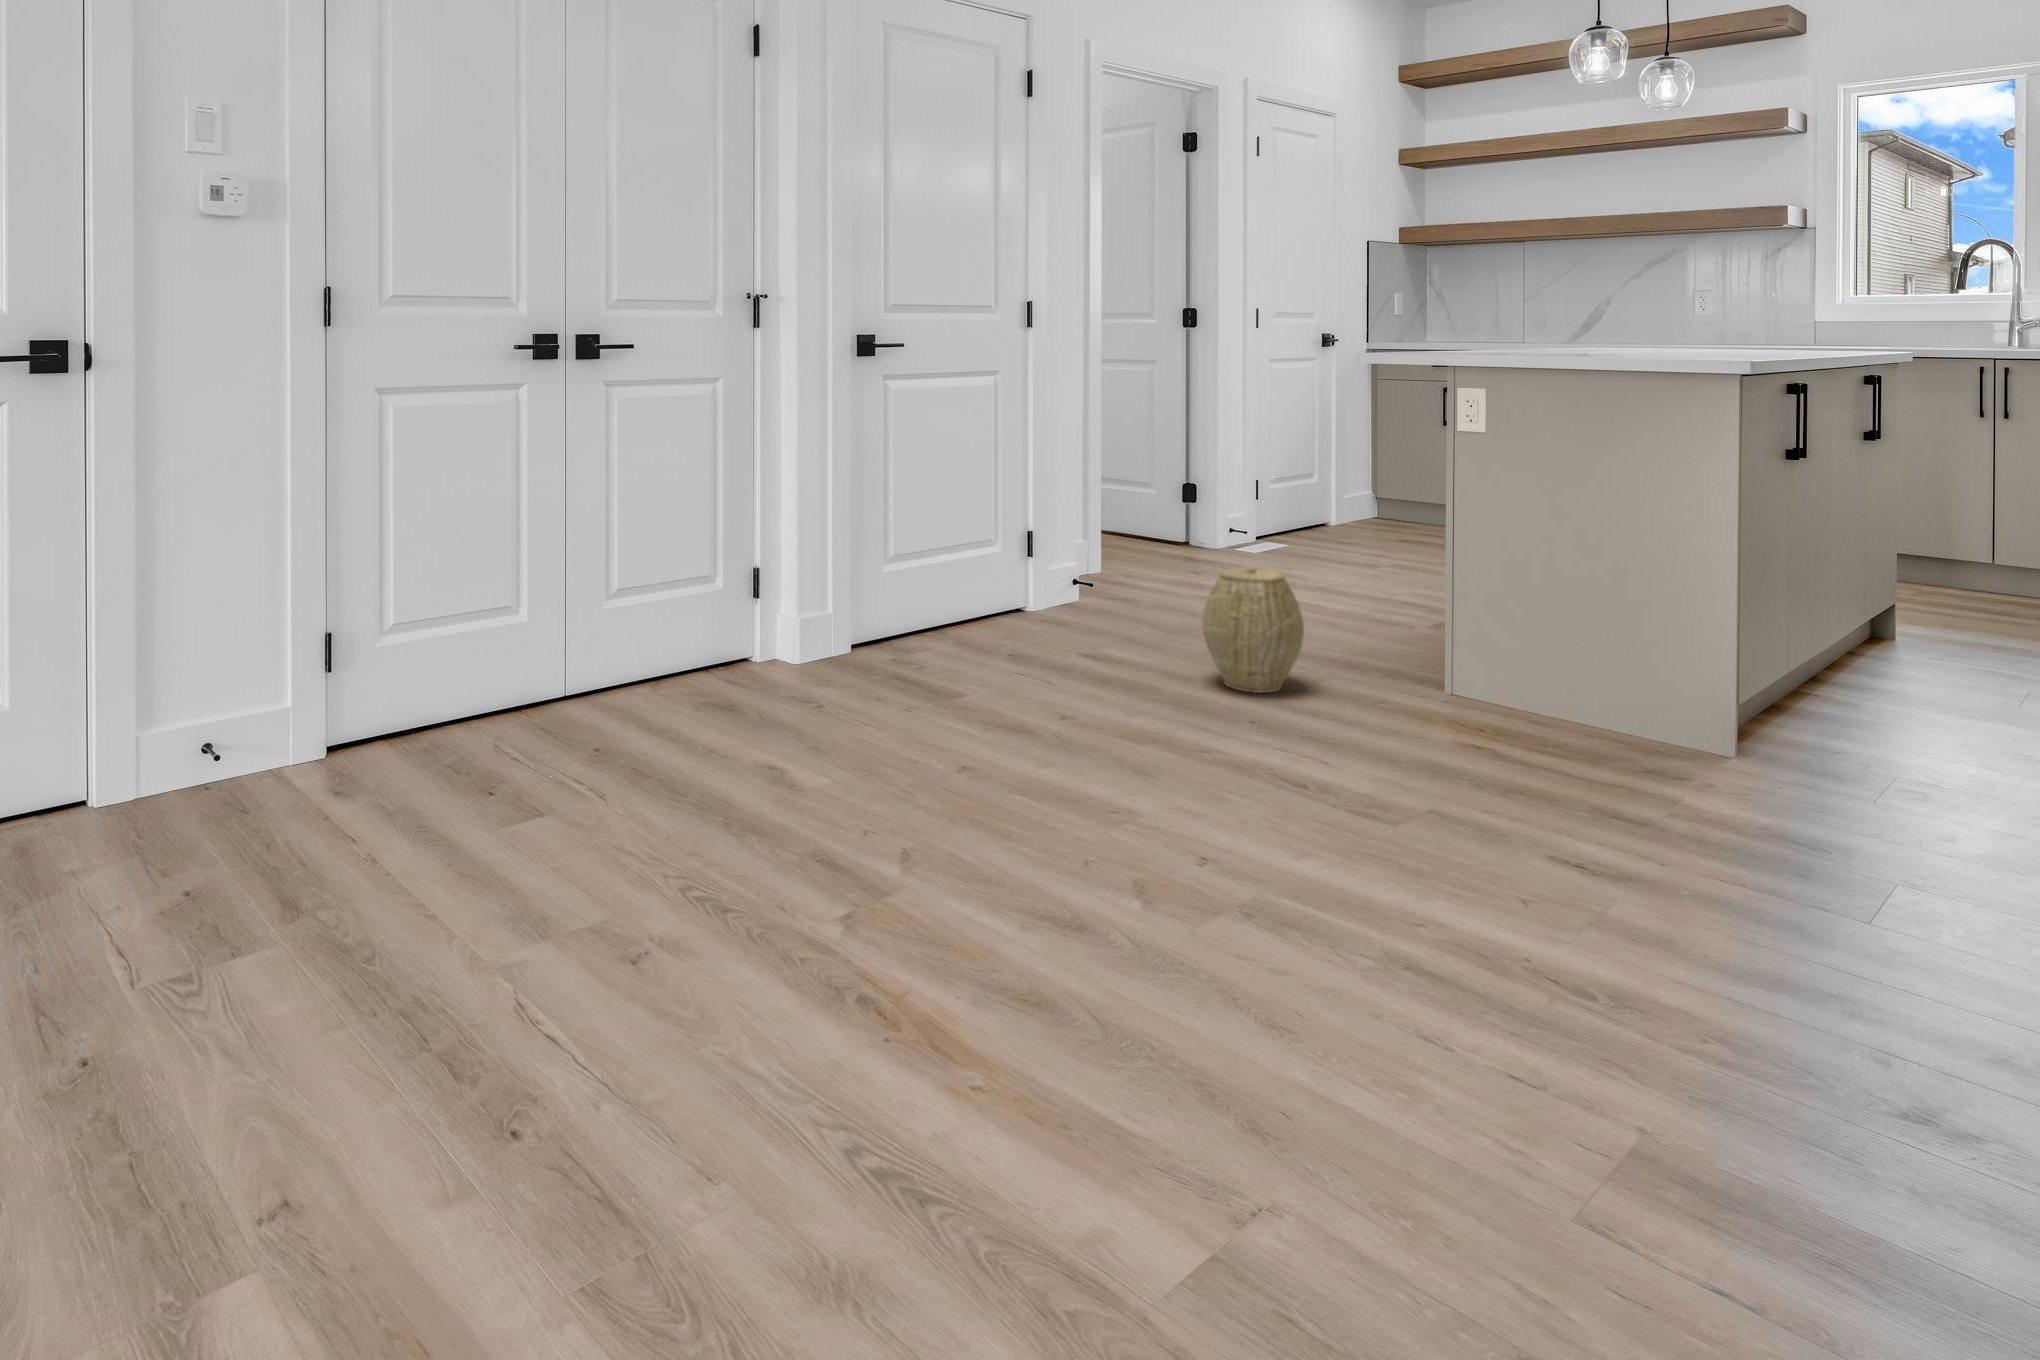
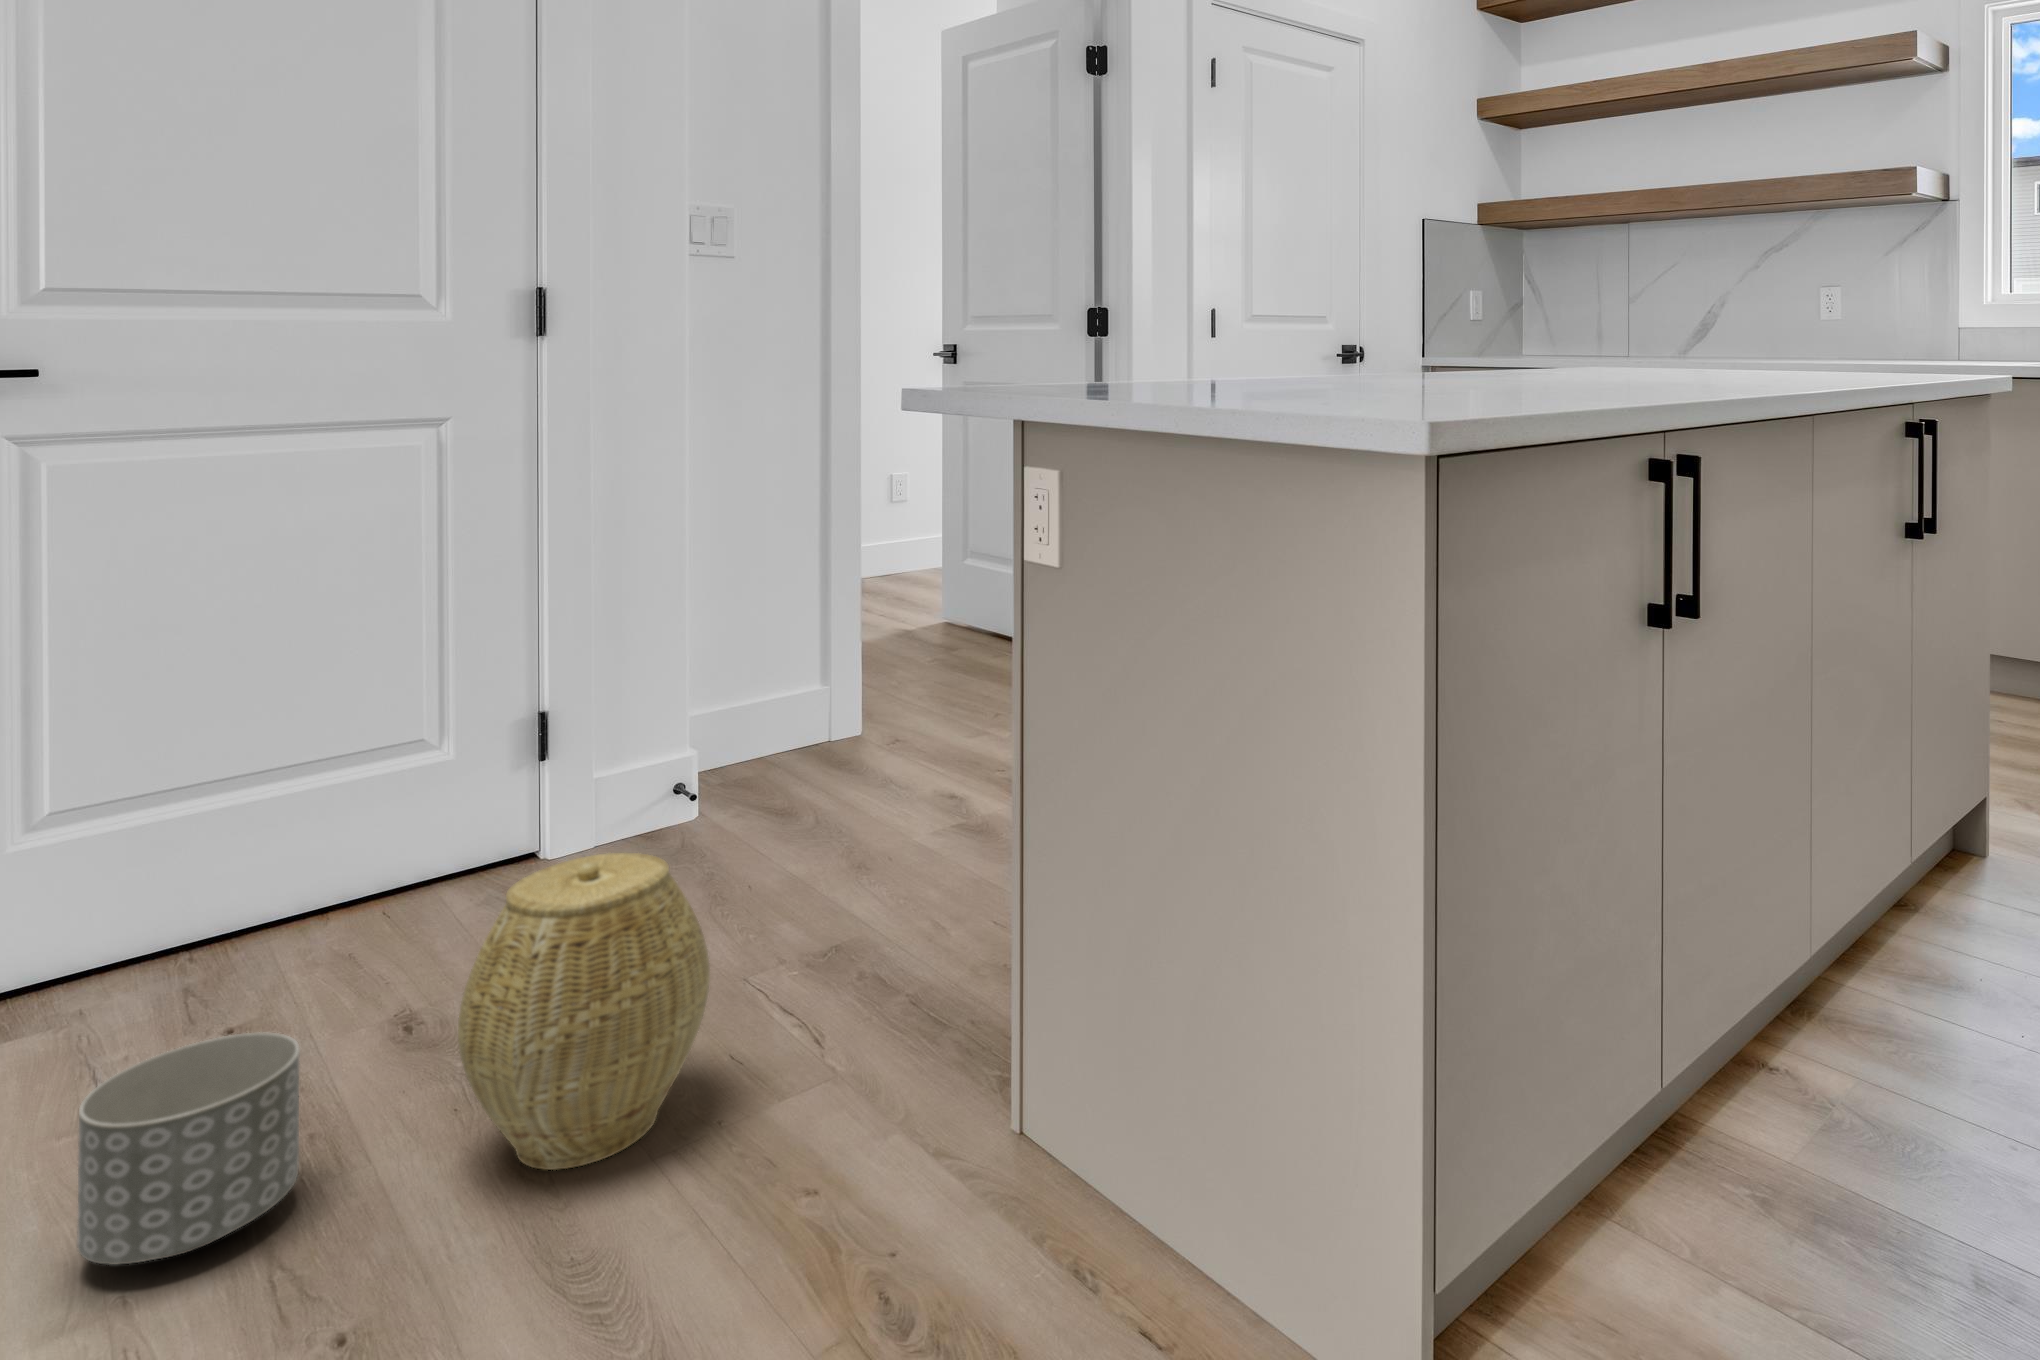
planter: none [1104,628,1173,704] -> present [77,1032,300,1265]

